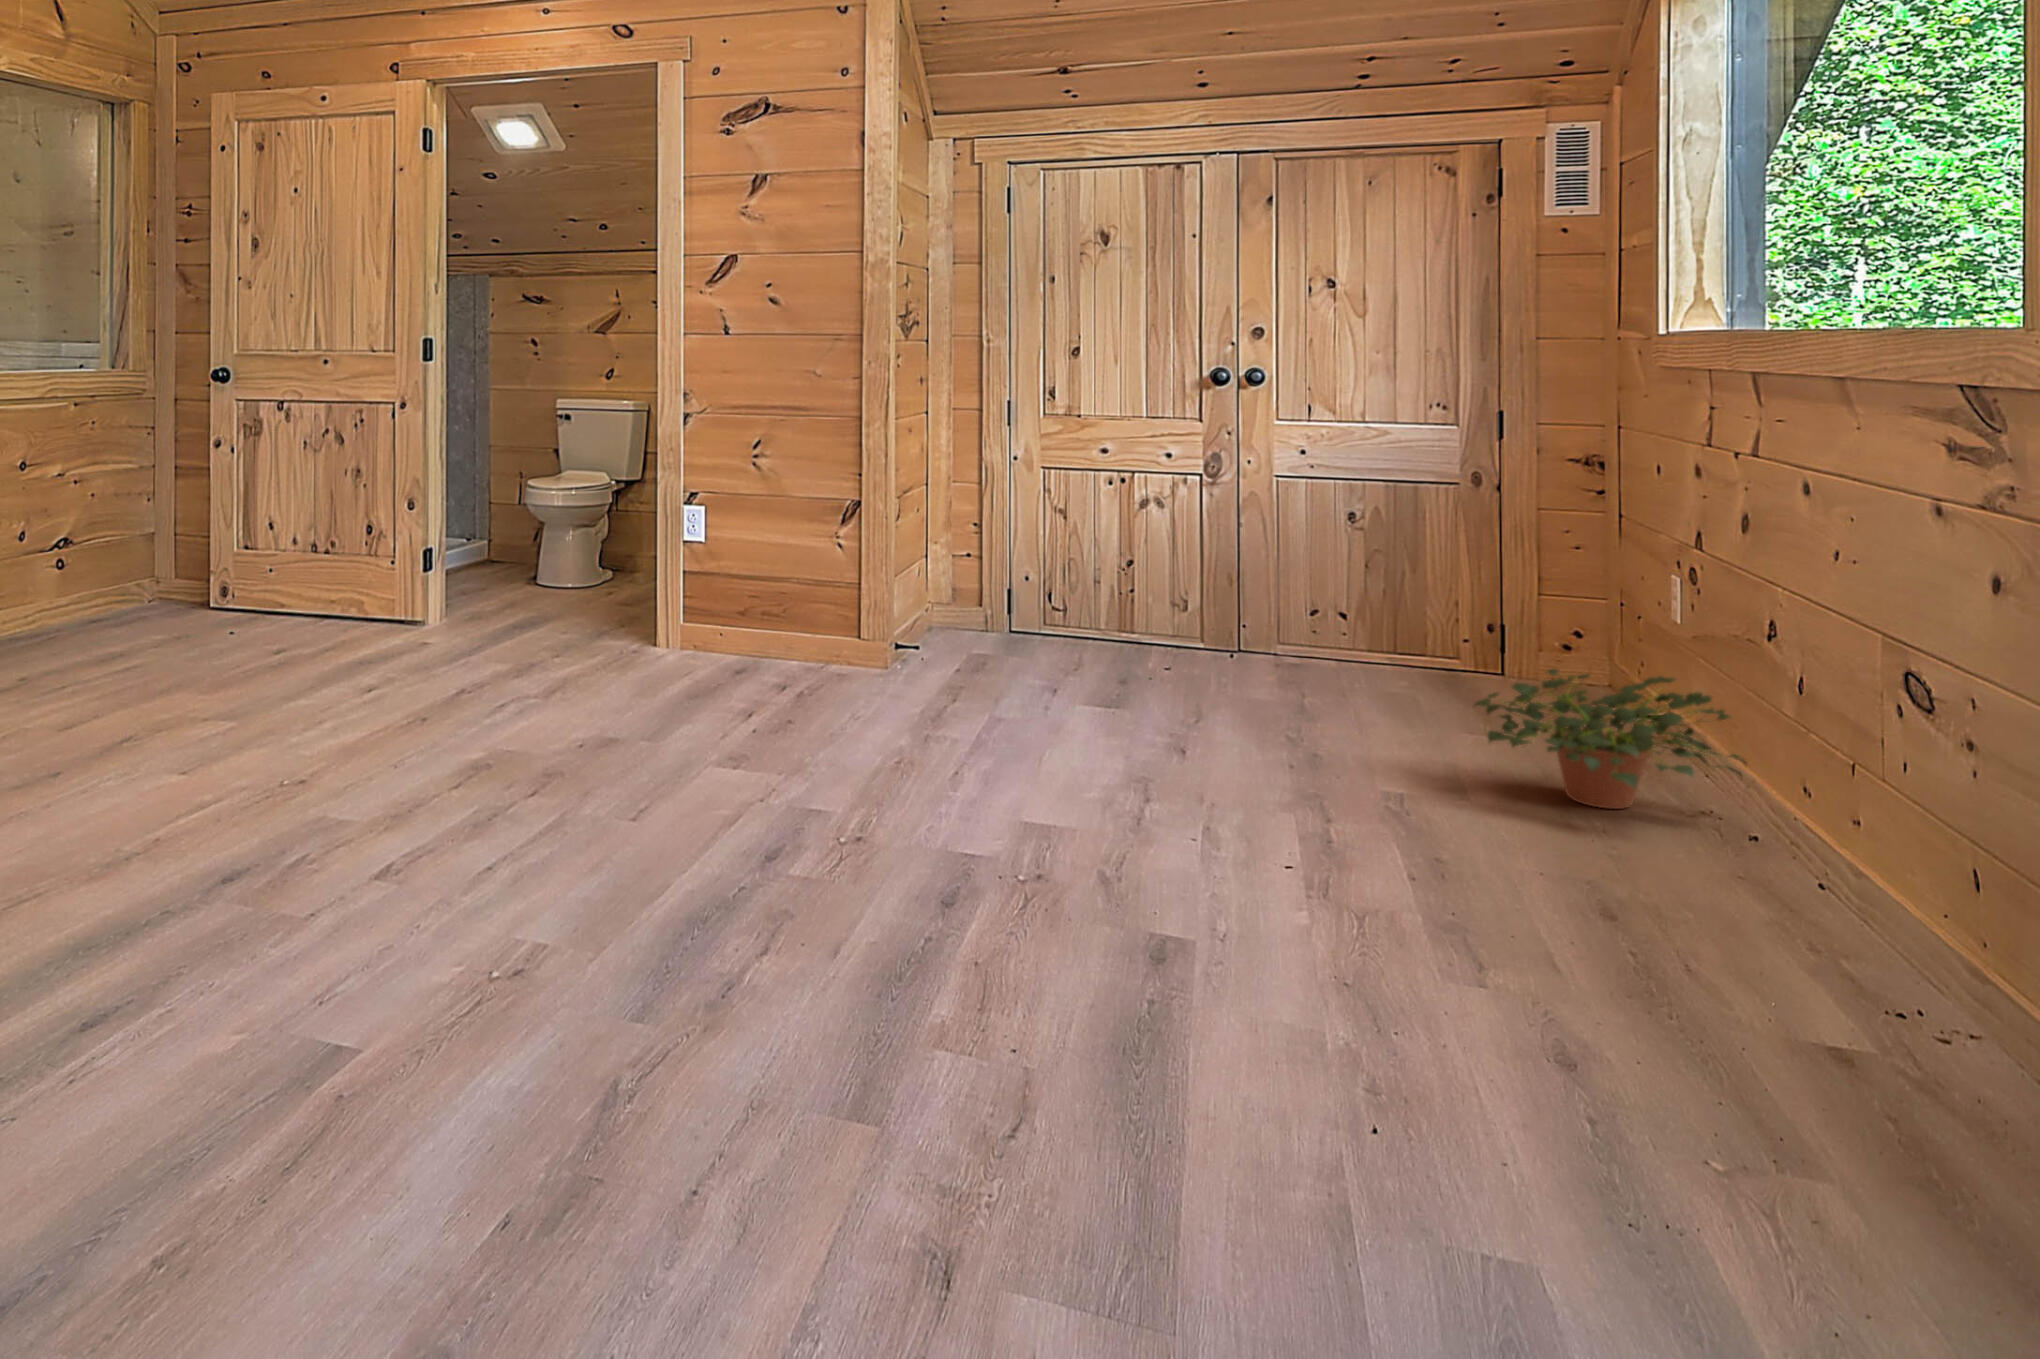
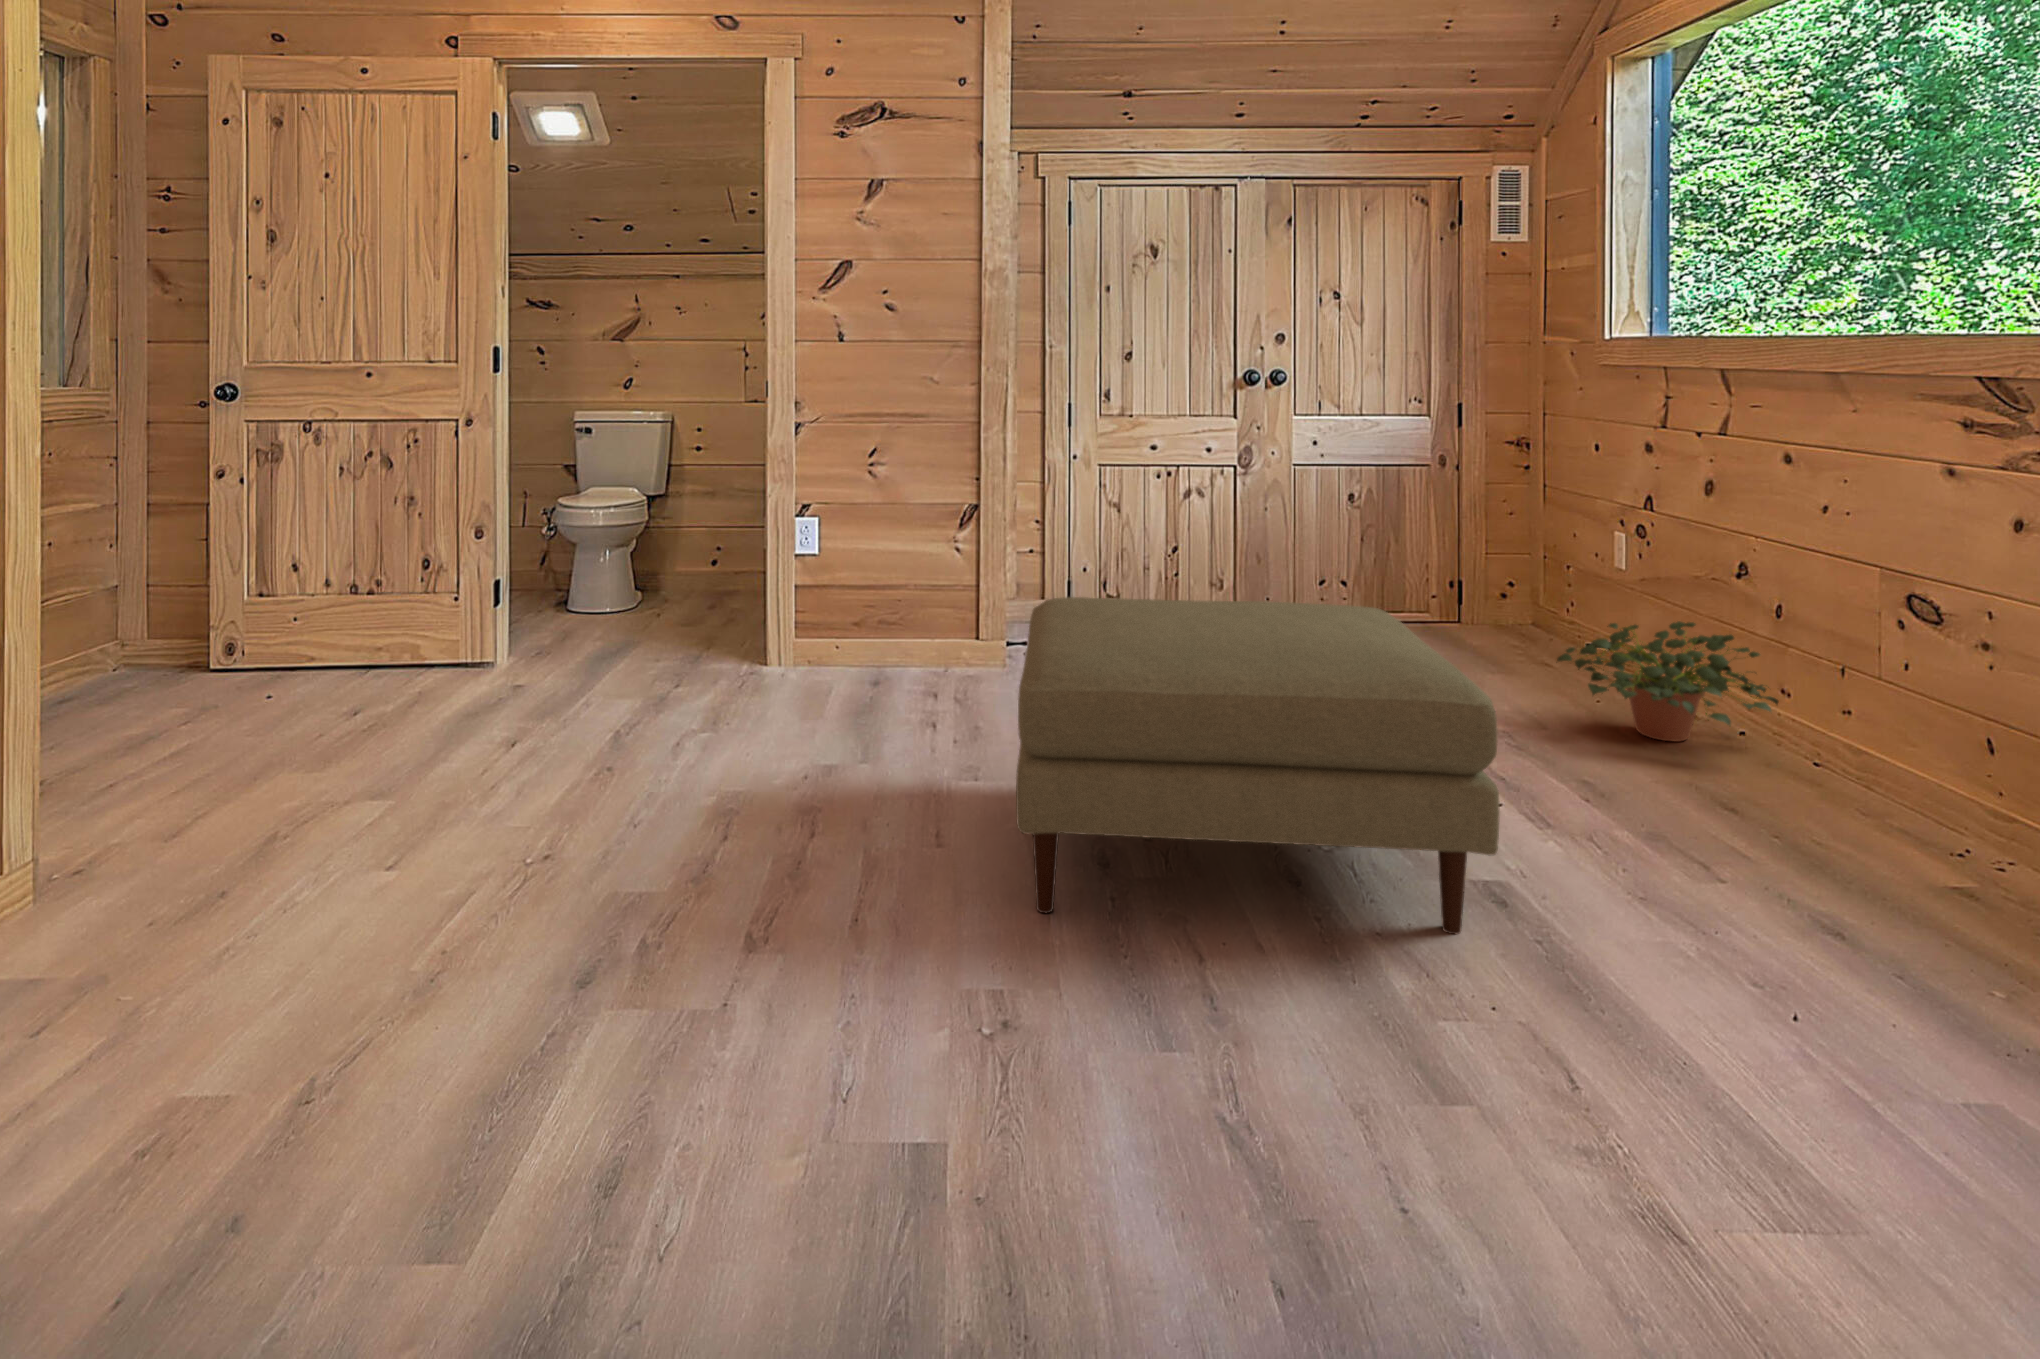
ottoman: none [714,581,1170,898] -> present [1016,597,1500,934]

